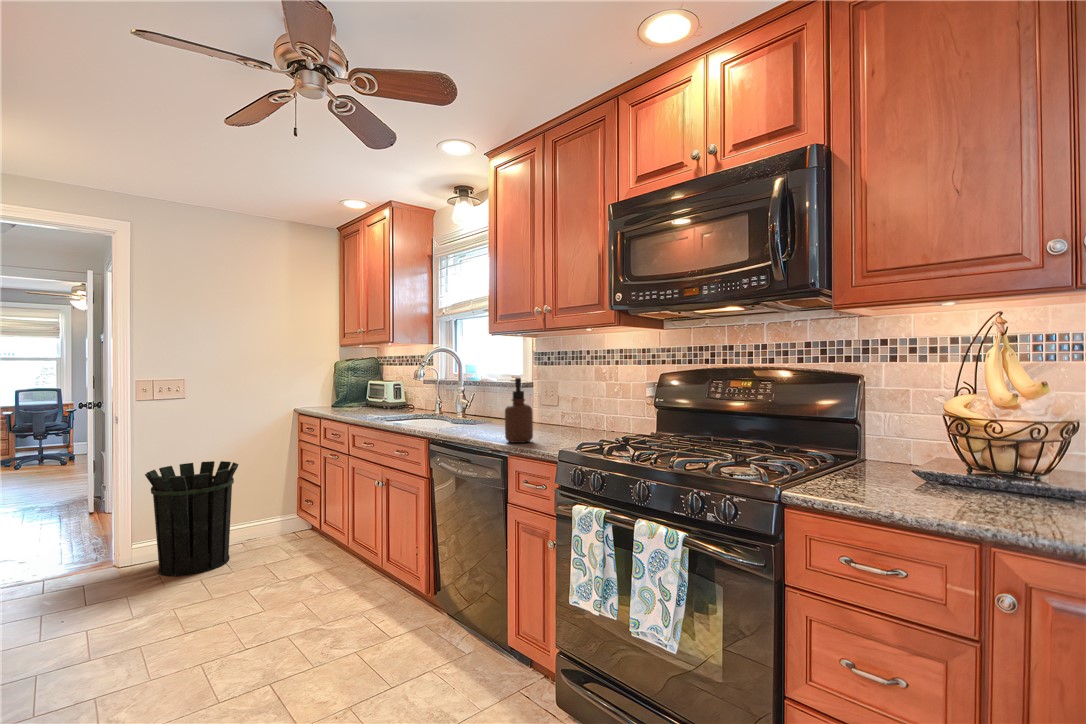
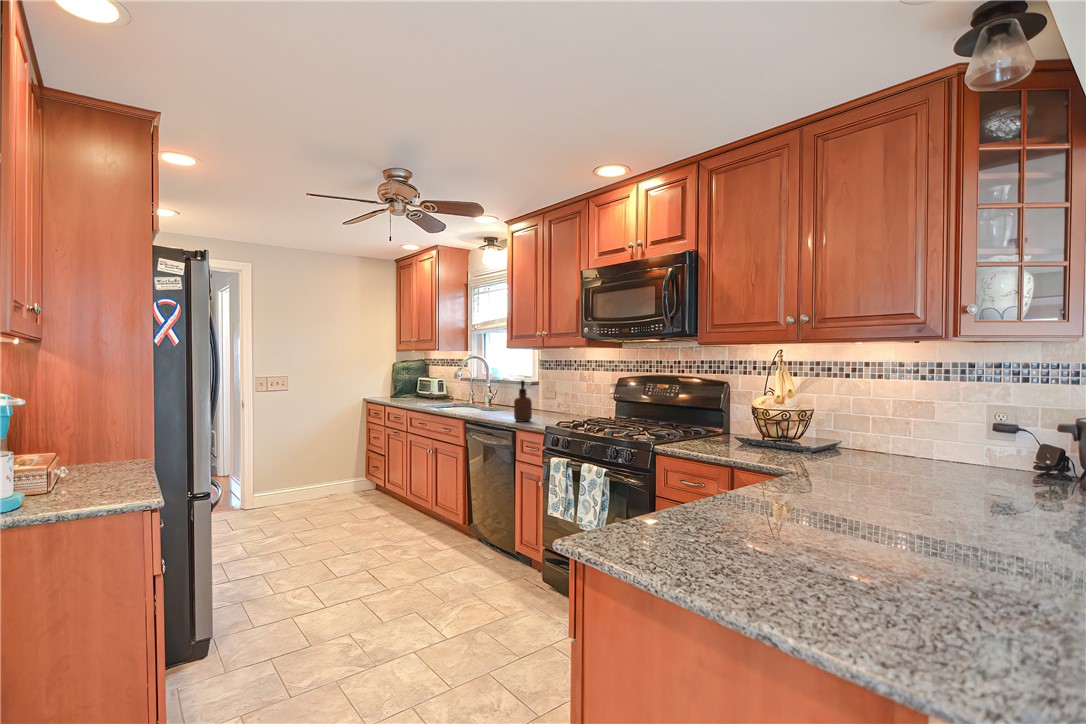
waste bin: present [145,461,238,577] -> none [266,436,327,515]

